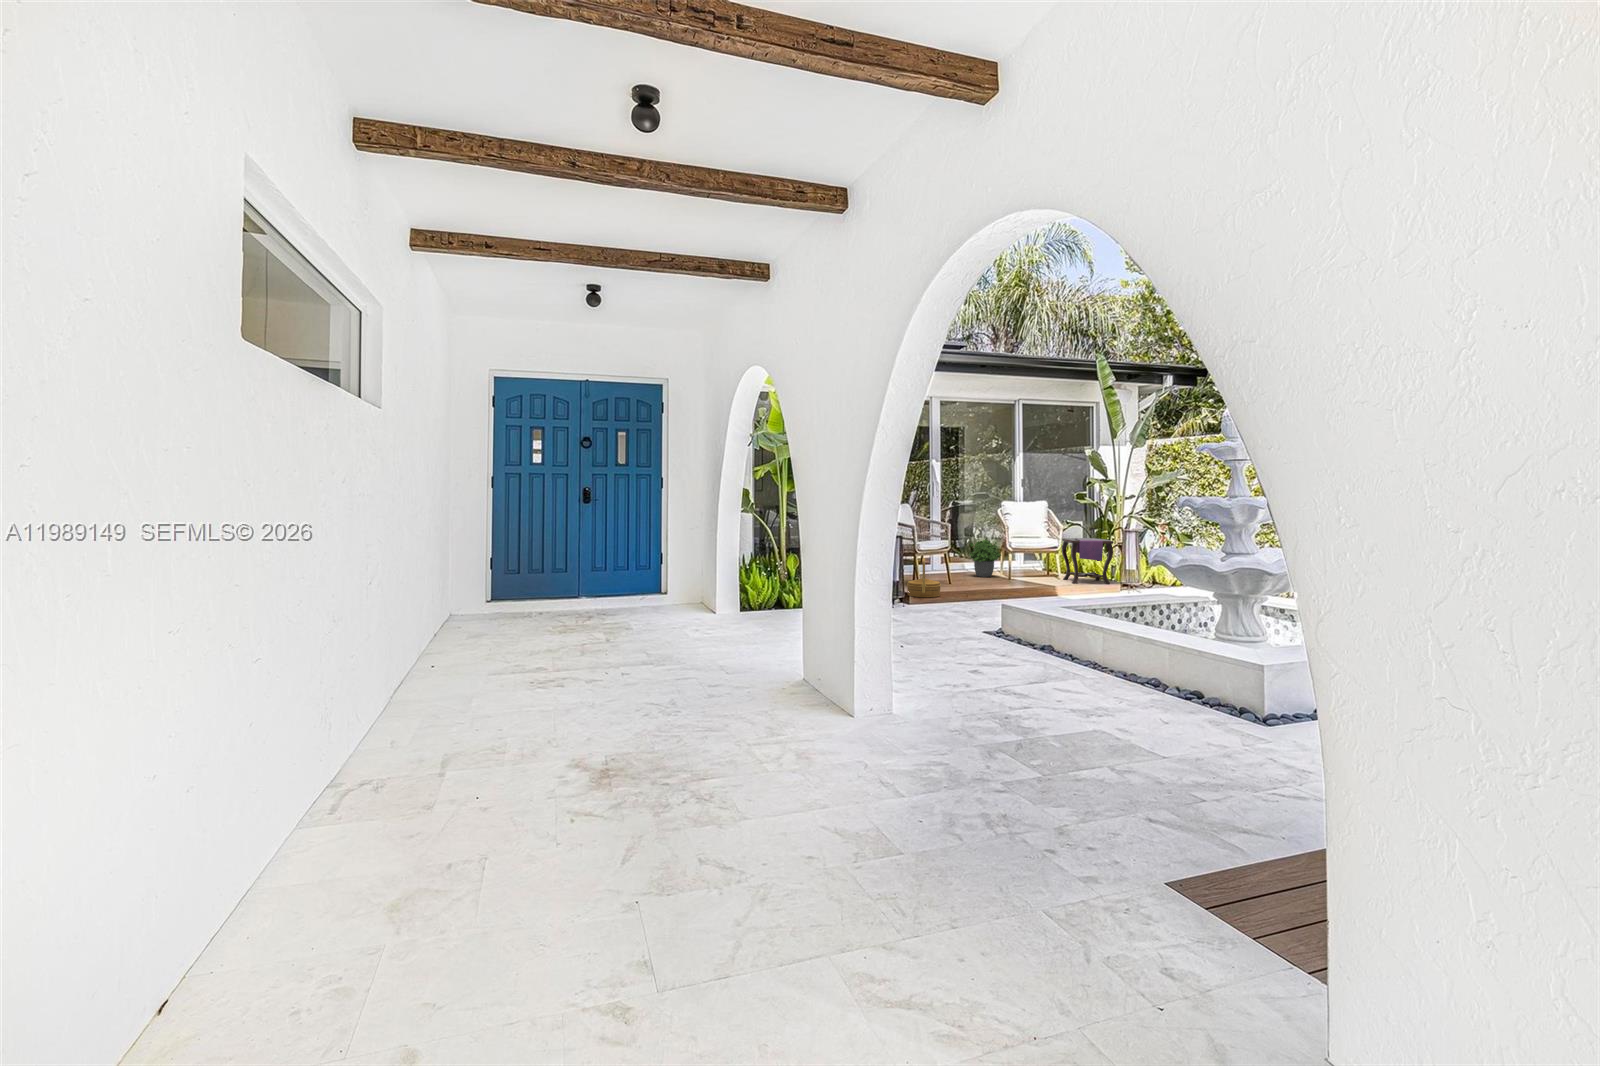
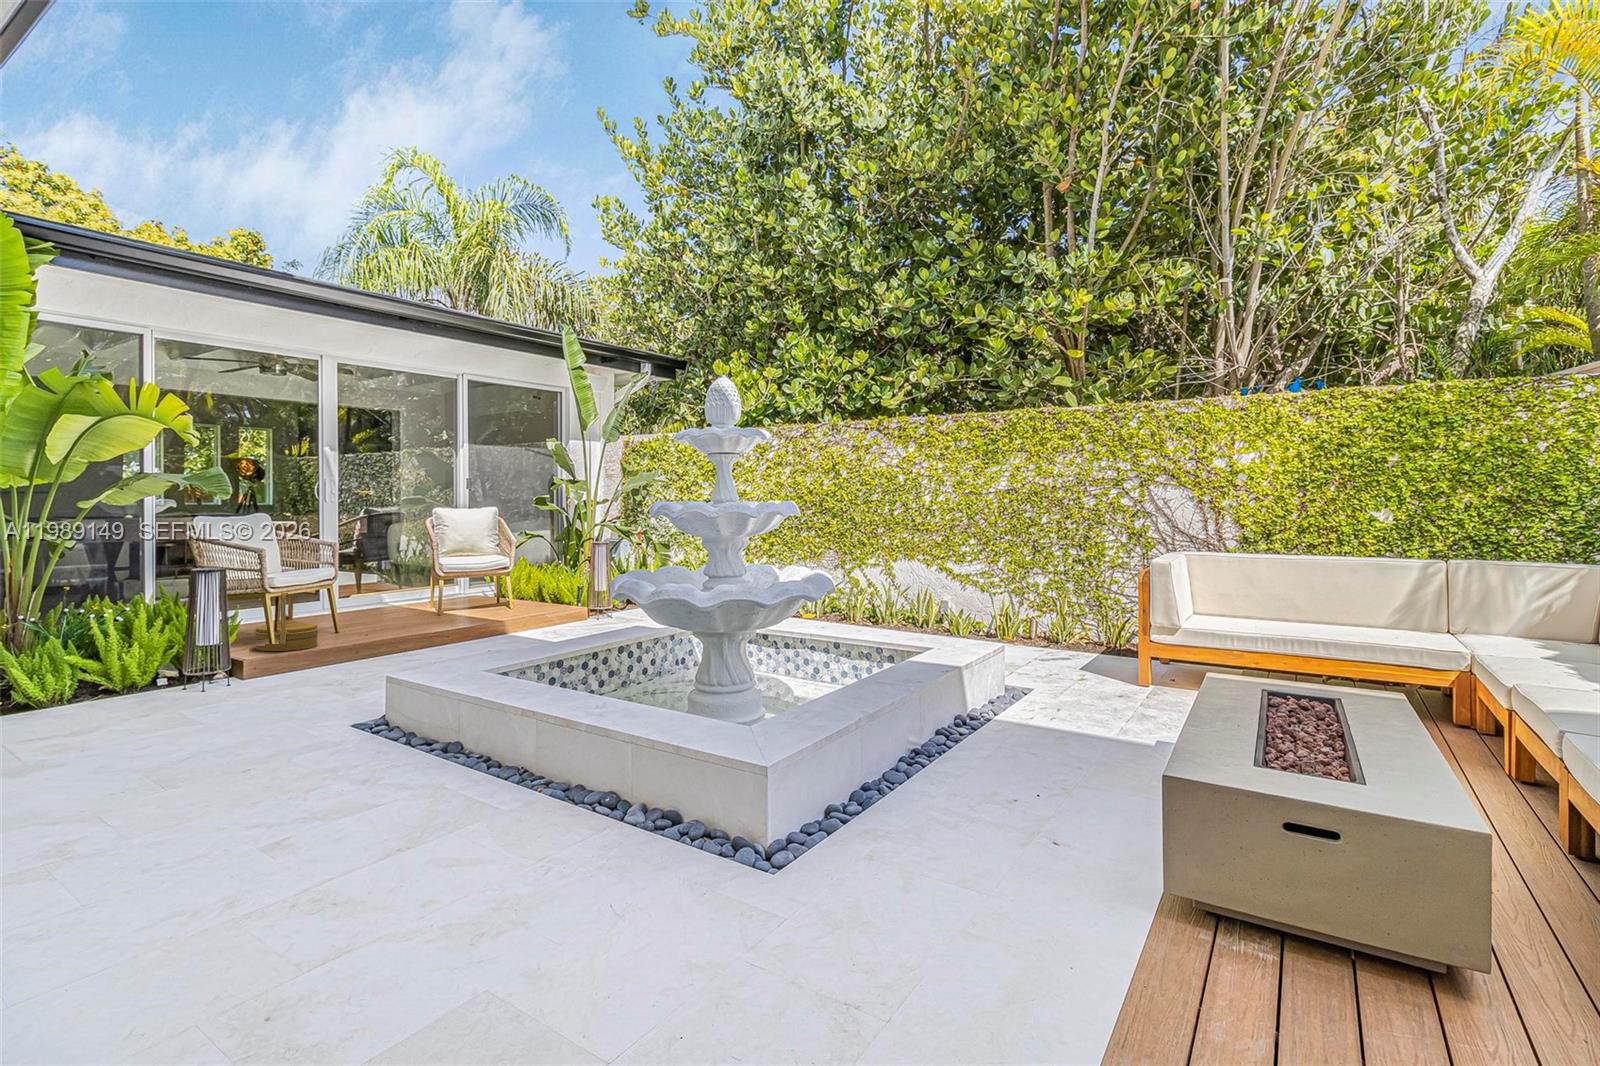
side table: present [1062,538,1114,584] -> none [519,552,583,611]
potted plant: present [969,539,1001,577] -> none [388,555,438,608]

